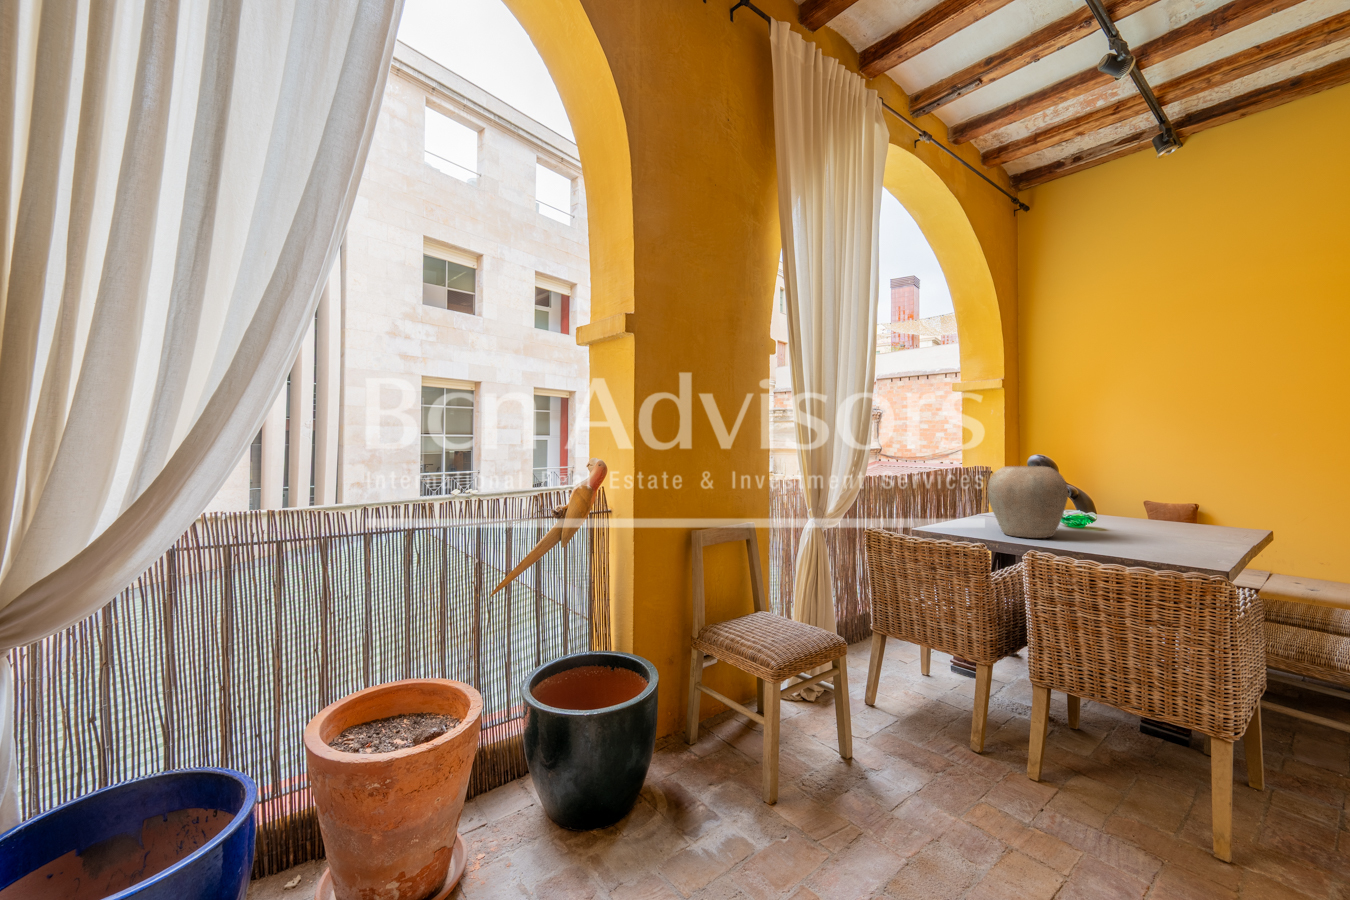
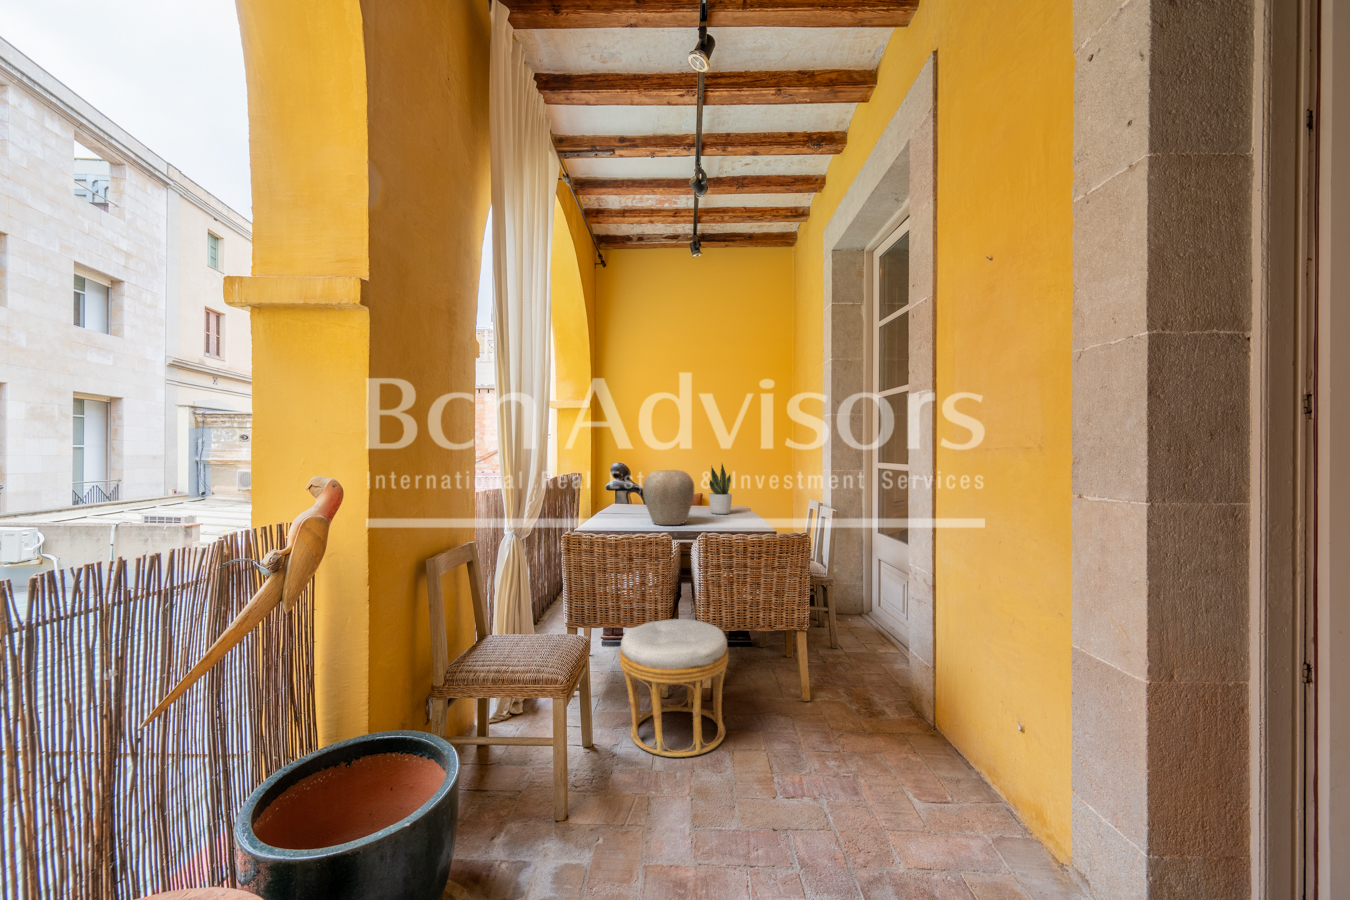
potted plant: none [1126,454,1180,534] -> present [709,464,732,514]
ottoman: none [884,647,1038,831] -> present [620,619,728,757]

